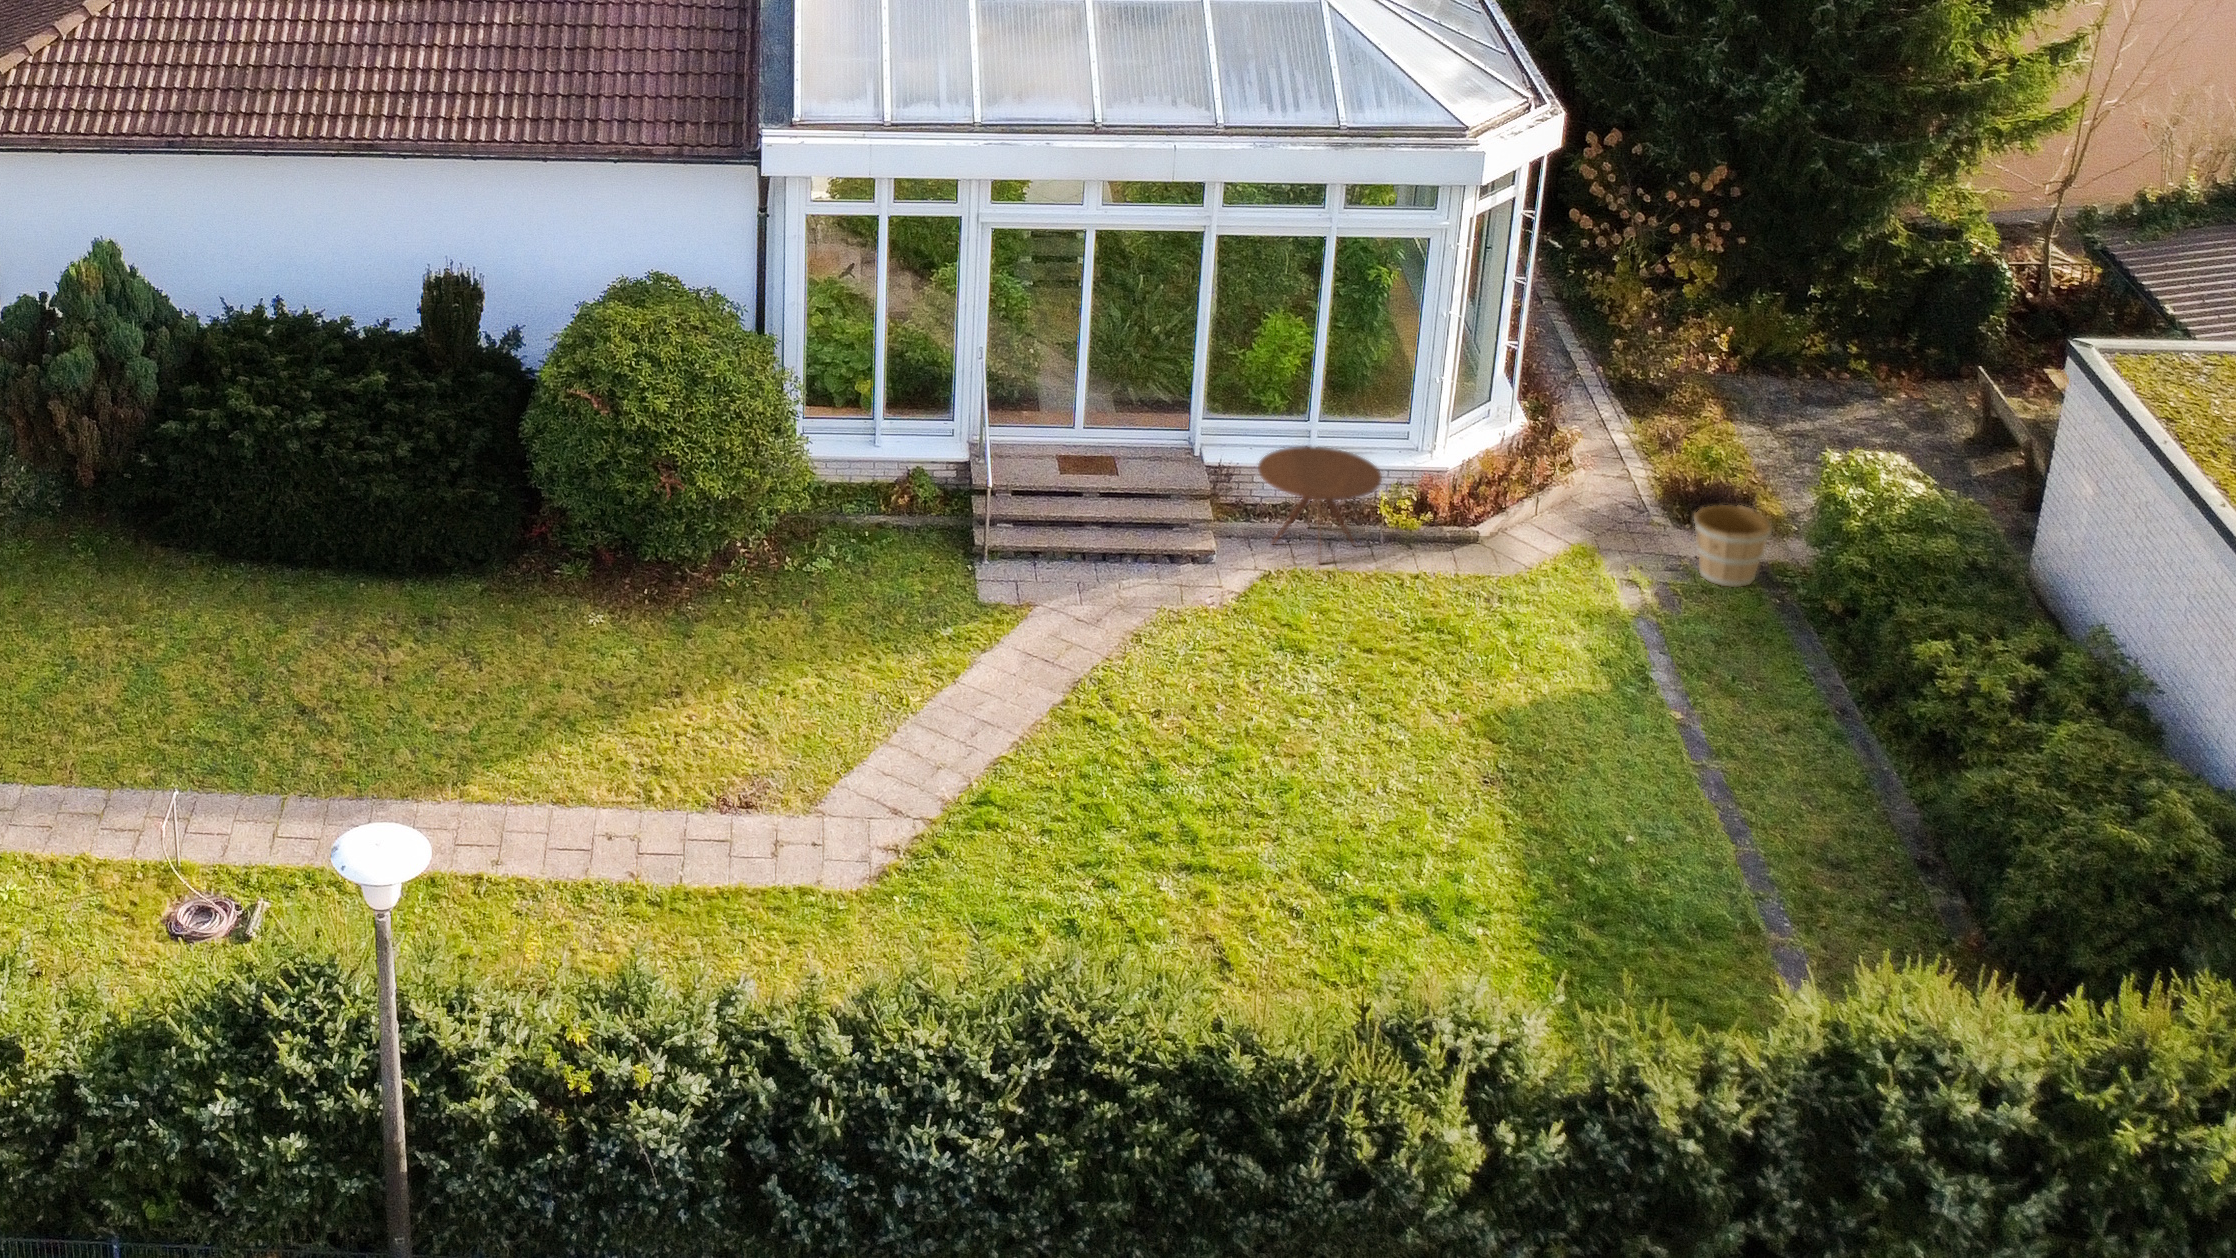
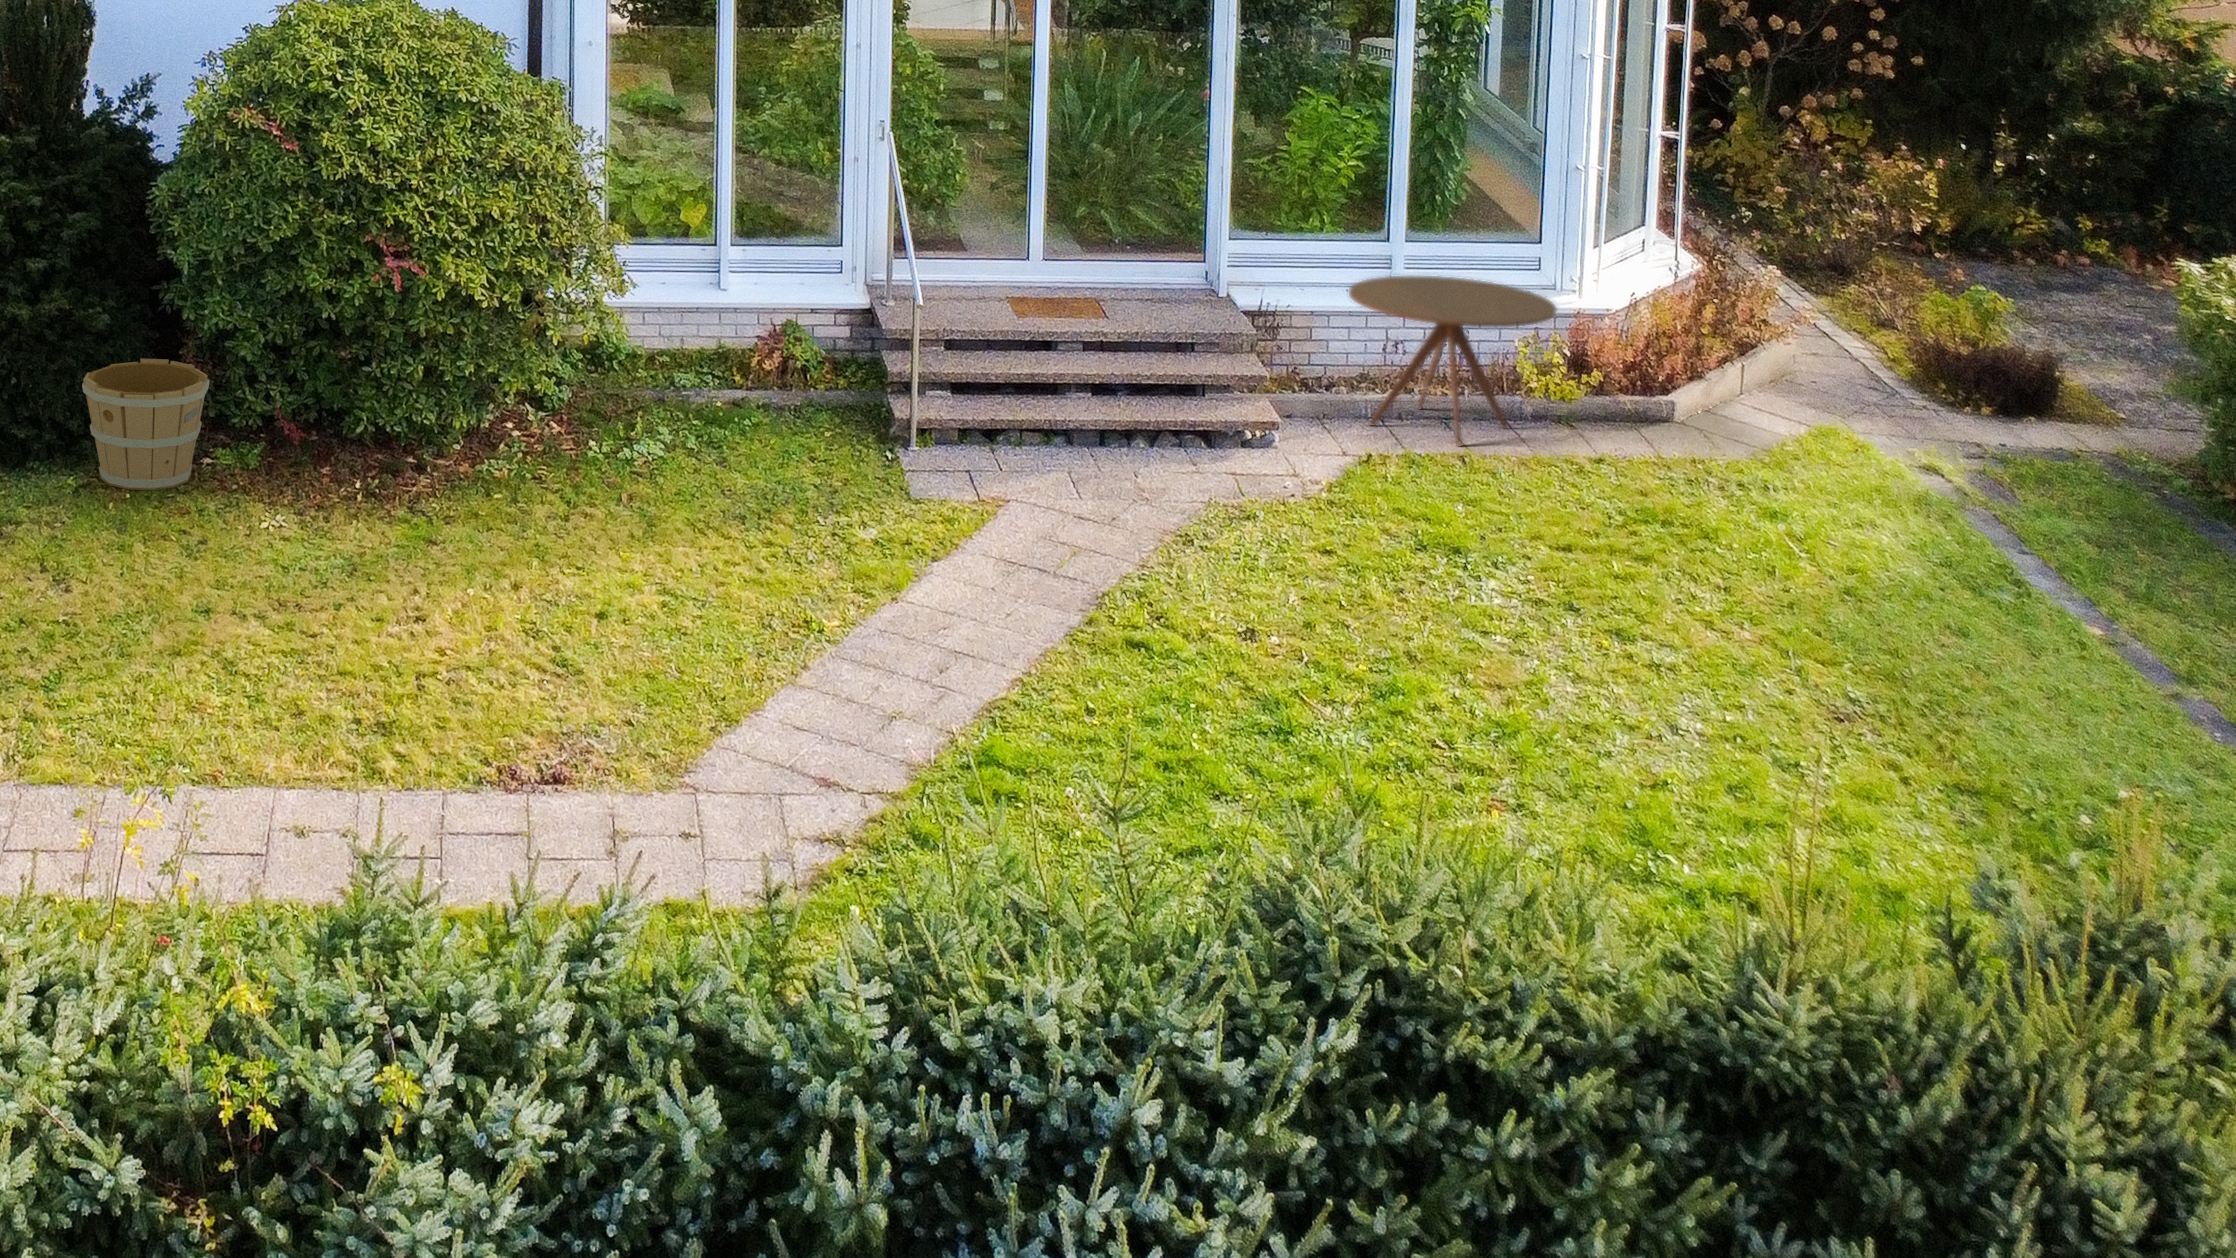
wooden bucket: present [1694,505,1772,587] -> present [82,359,209,490]

